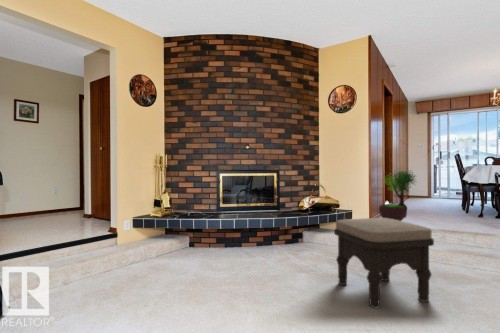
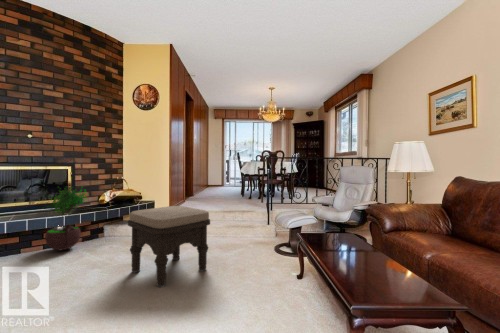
potted tree: present [379,170,415,221] -> present [43,189,86,250]

